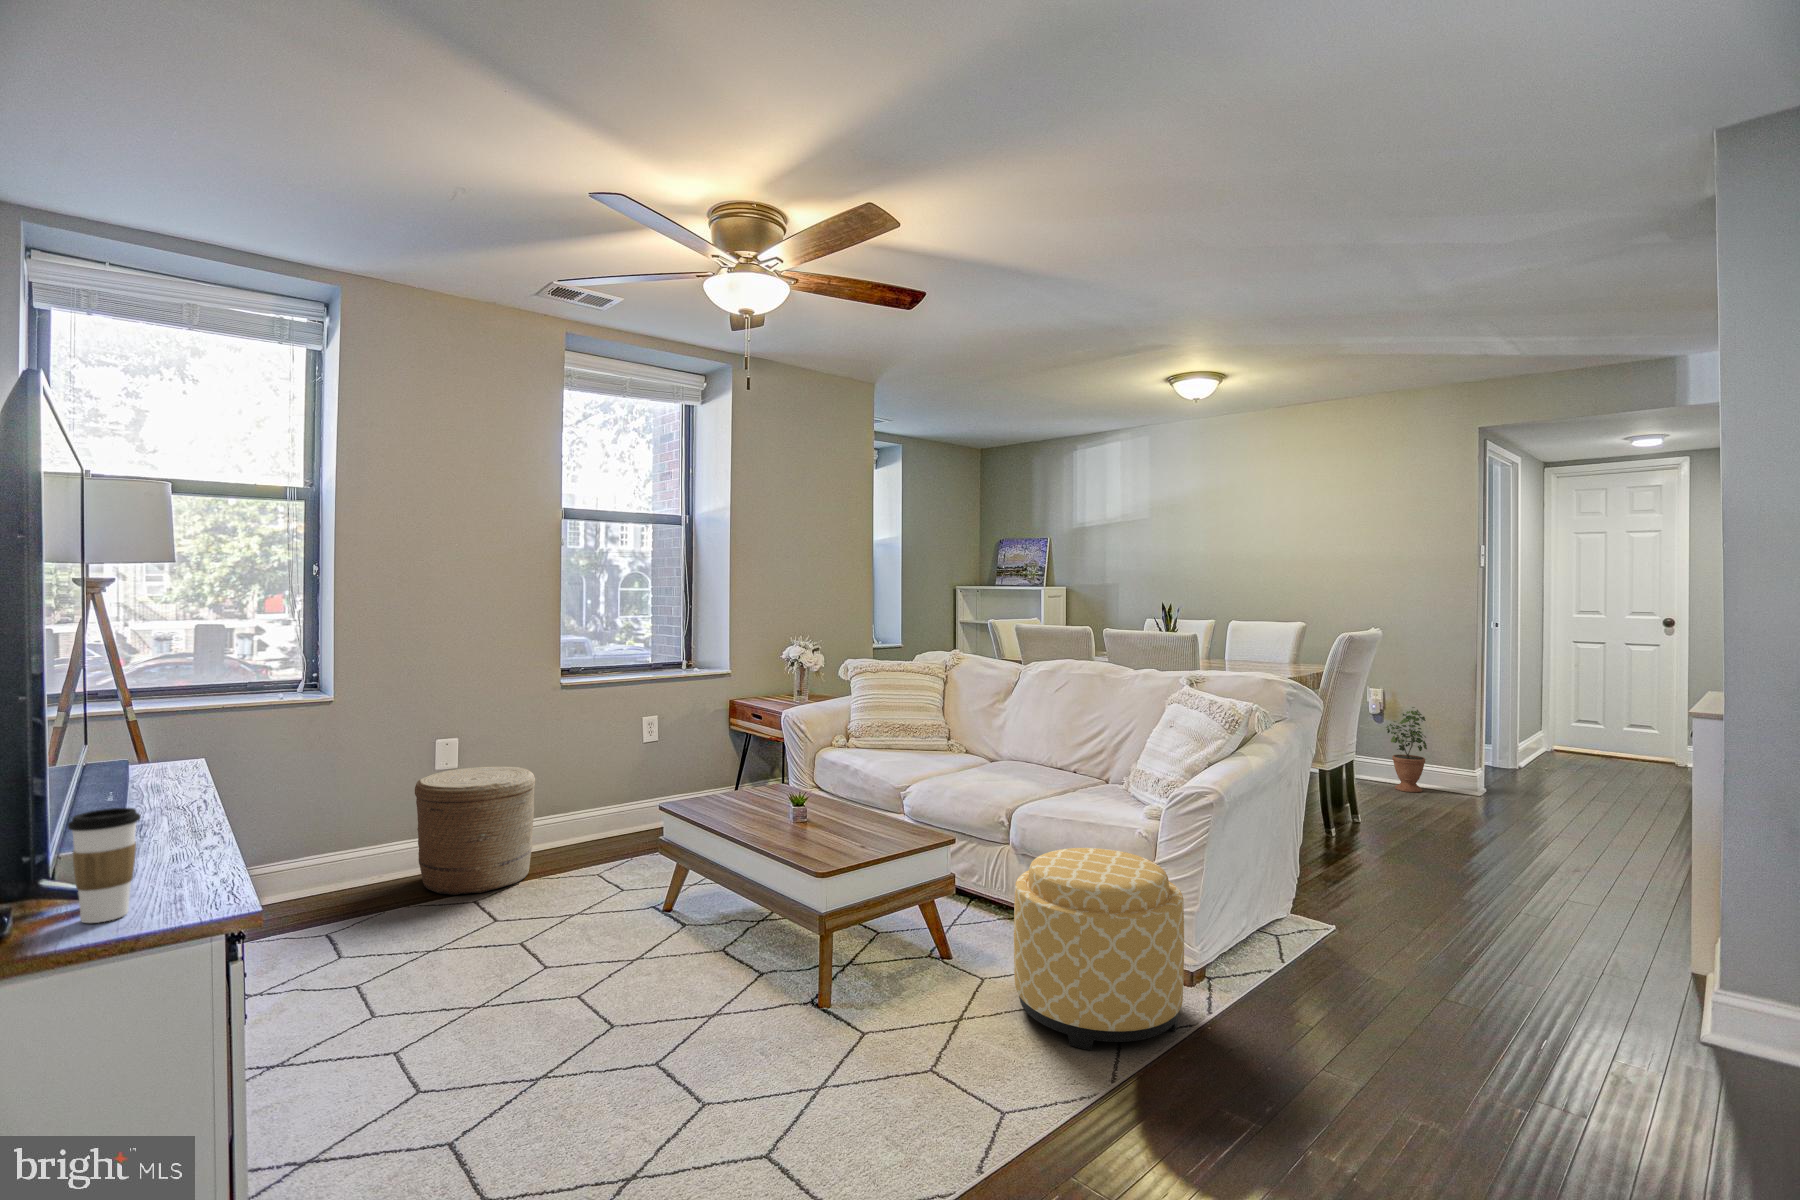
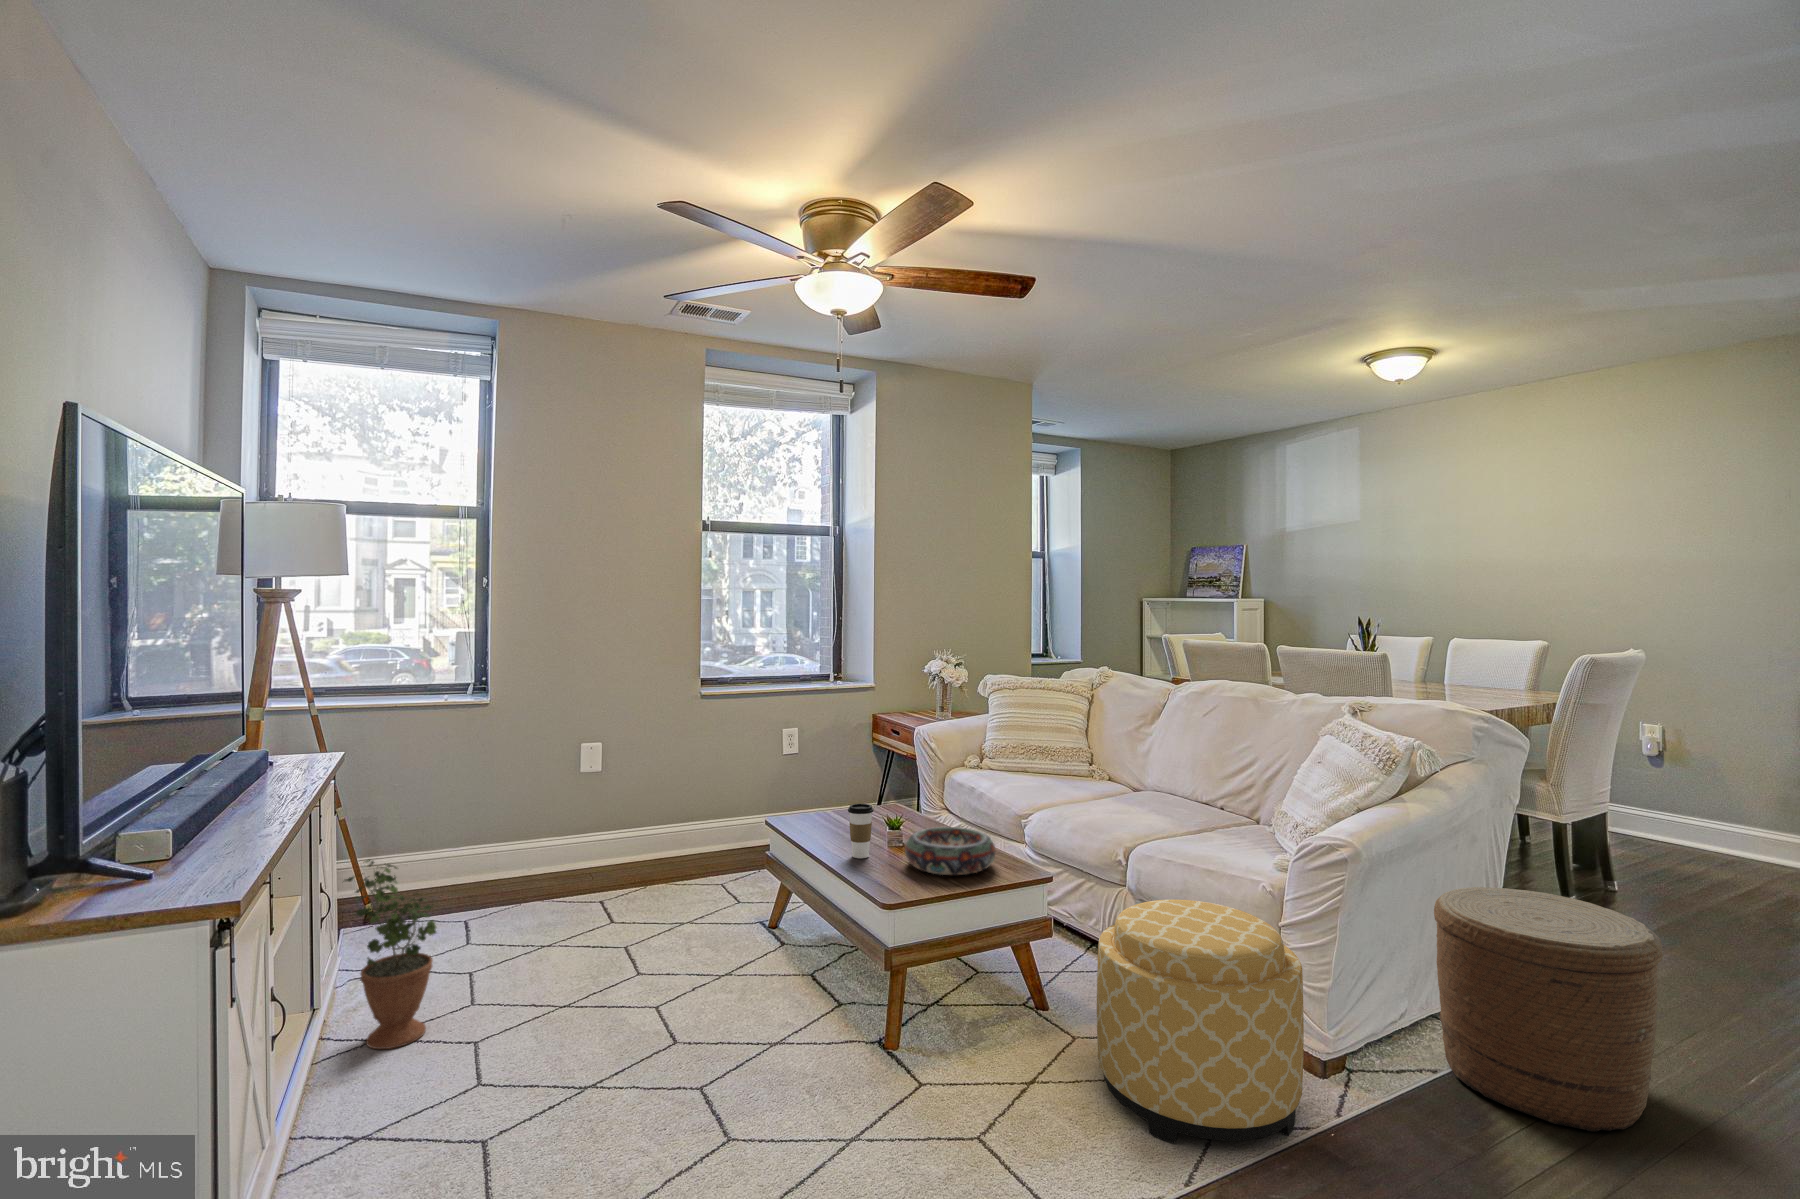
potted plant: present [1386,707,1427,792] -> present [343,860,436,1049]
woven basket: present [415,767,535,895] -> present [1434,887,1663,1132]
decorative bowl: none [822,801,906,844] -> present [905,827,996,875]
coffee cup: present [68,808,141,923] -> present [848,804,874,858]

